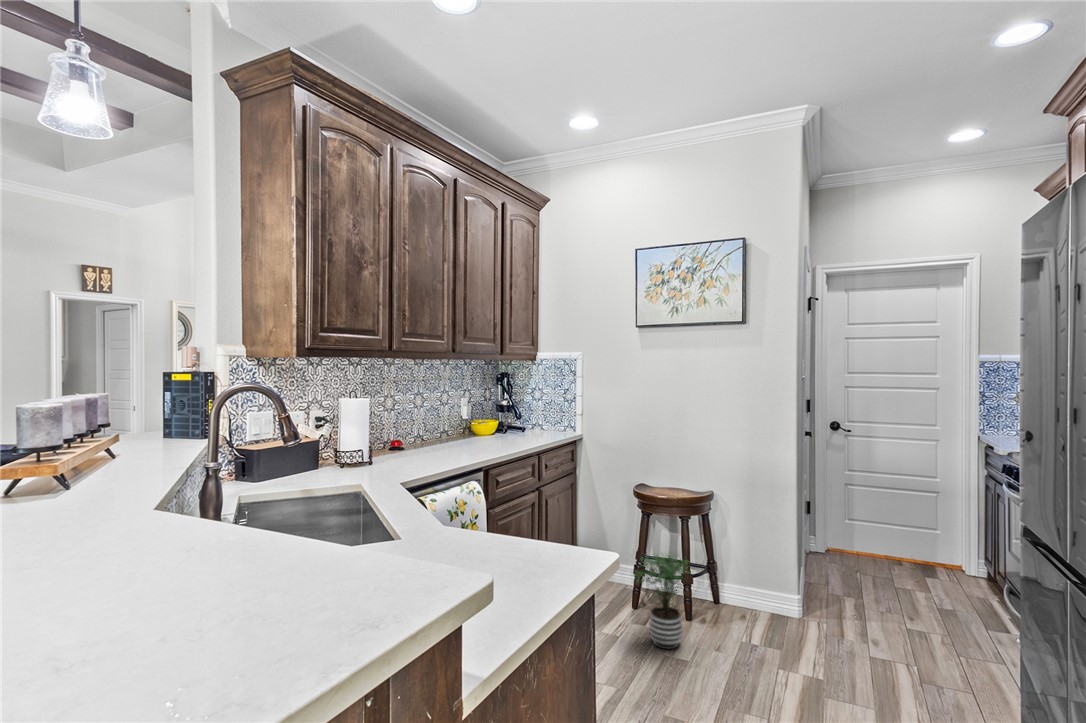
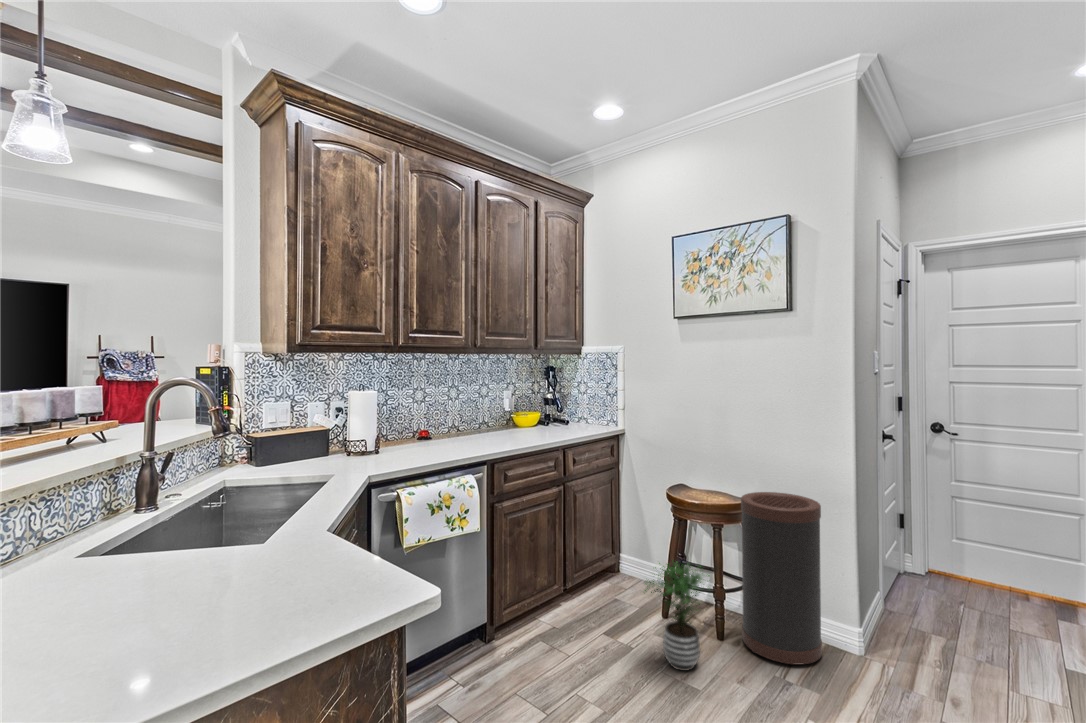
trash can: none [706,485,774,632] -> present [741,492,822,665]

